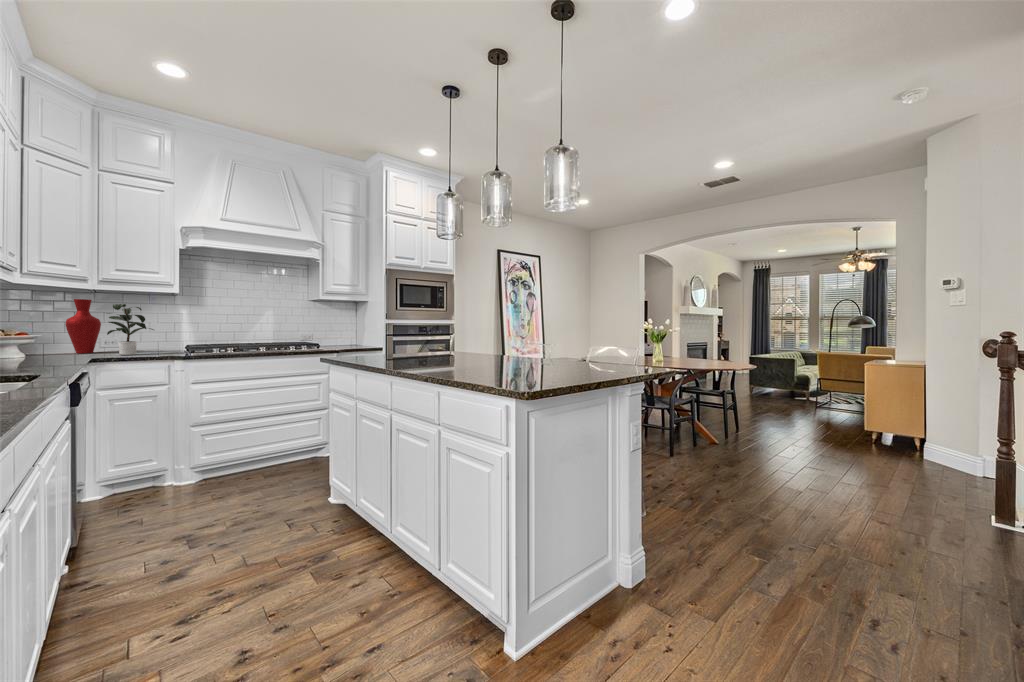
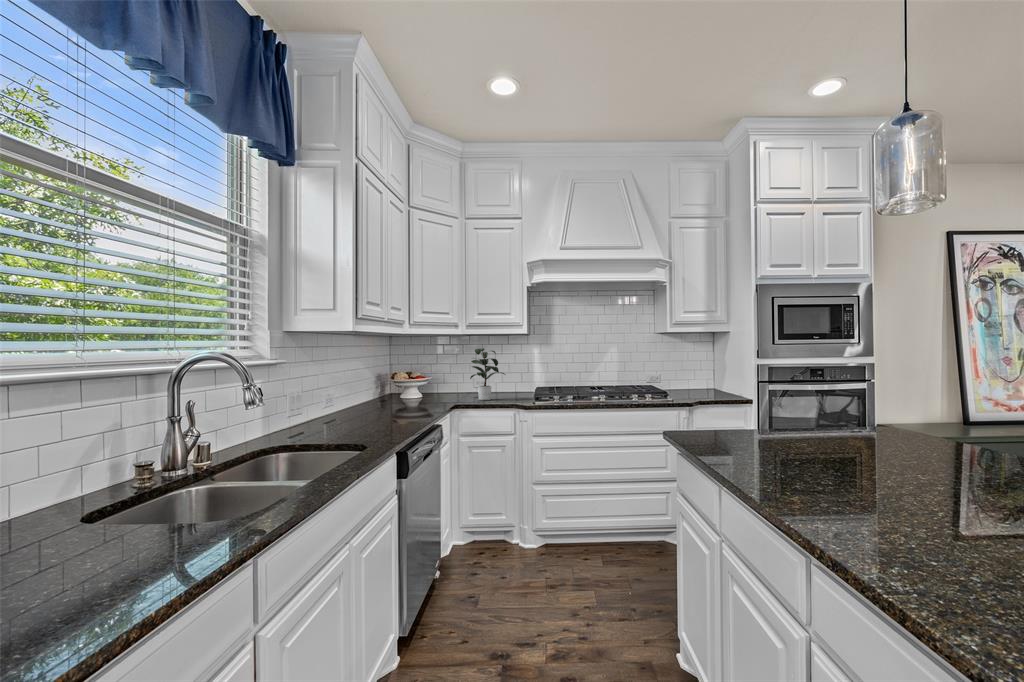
vase: present [66,299,101,353] -> none [442,344,465,396]

